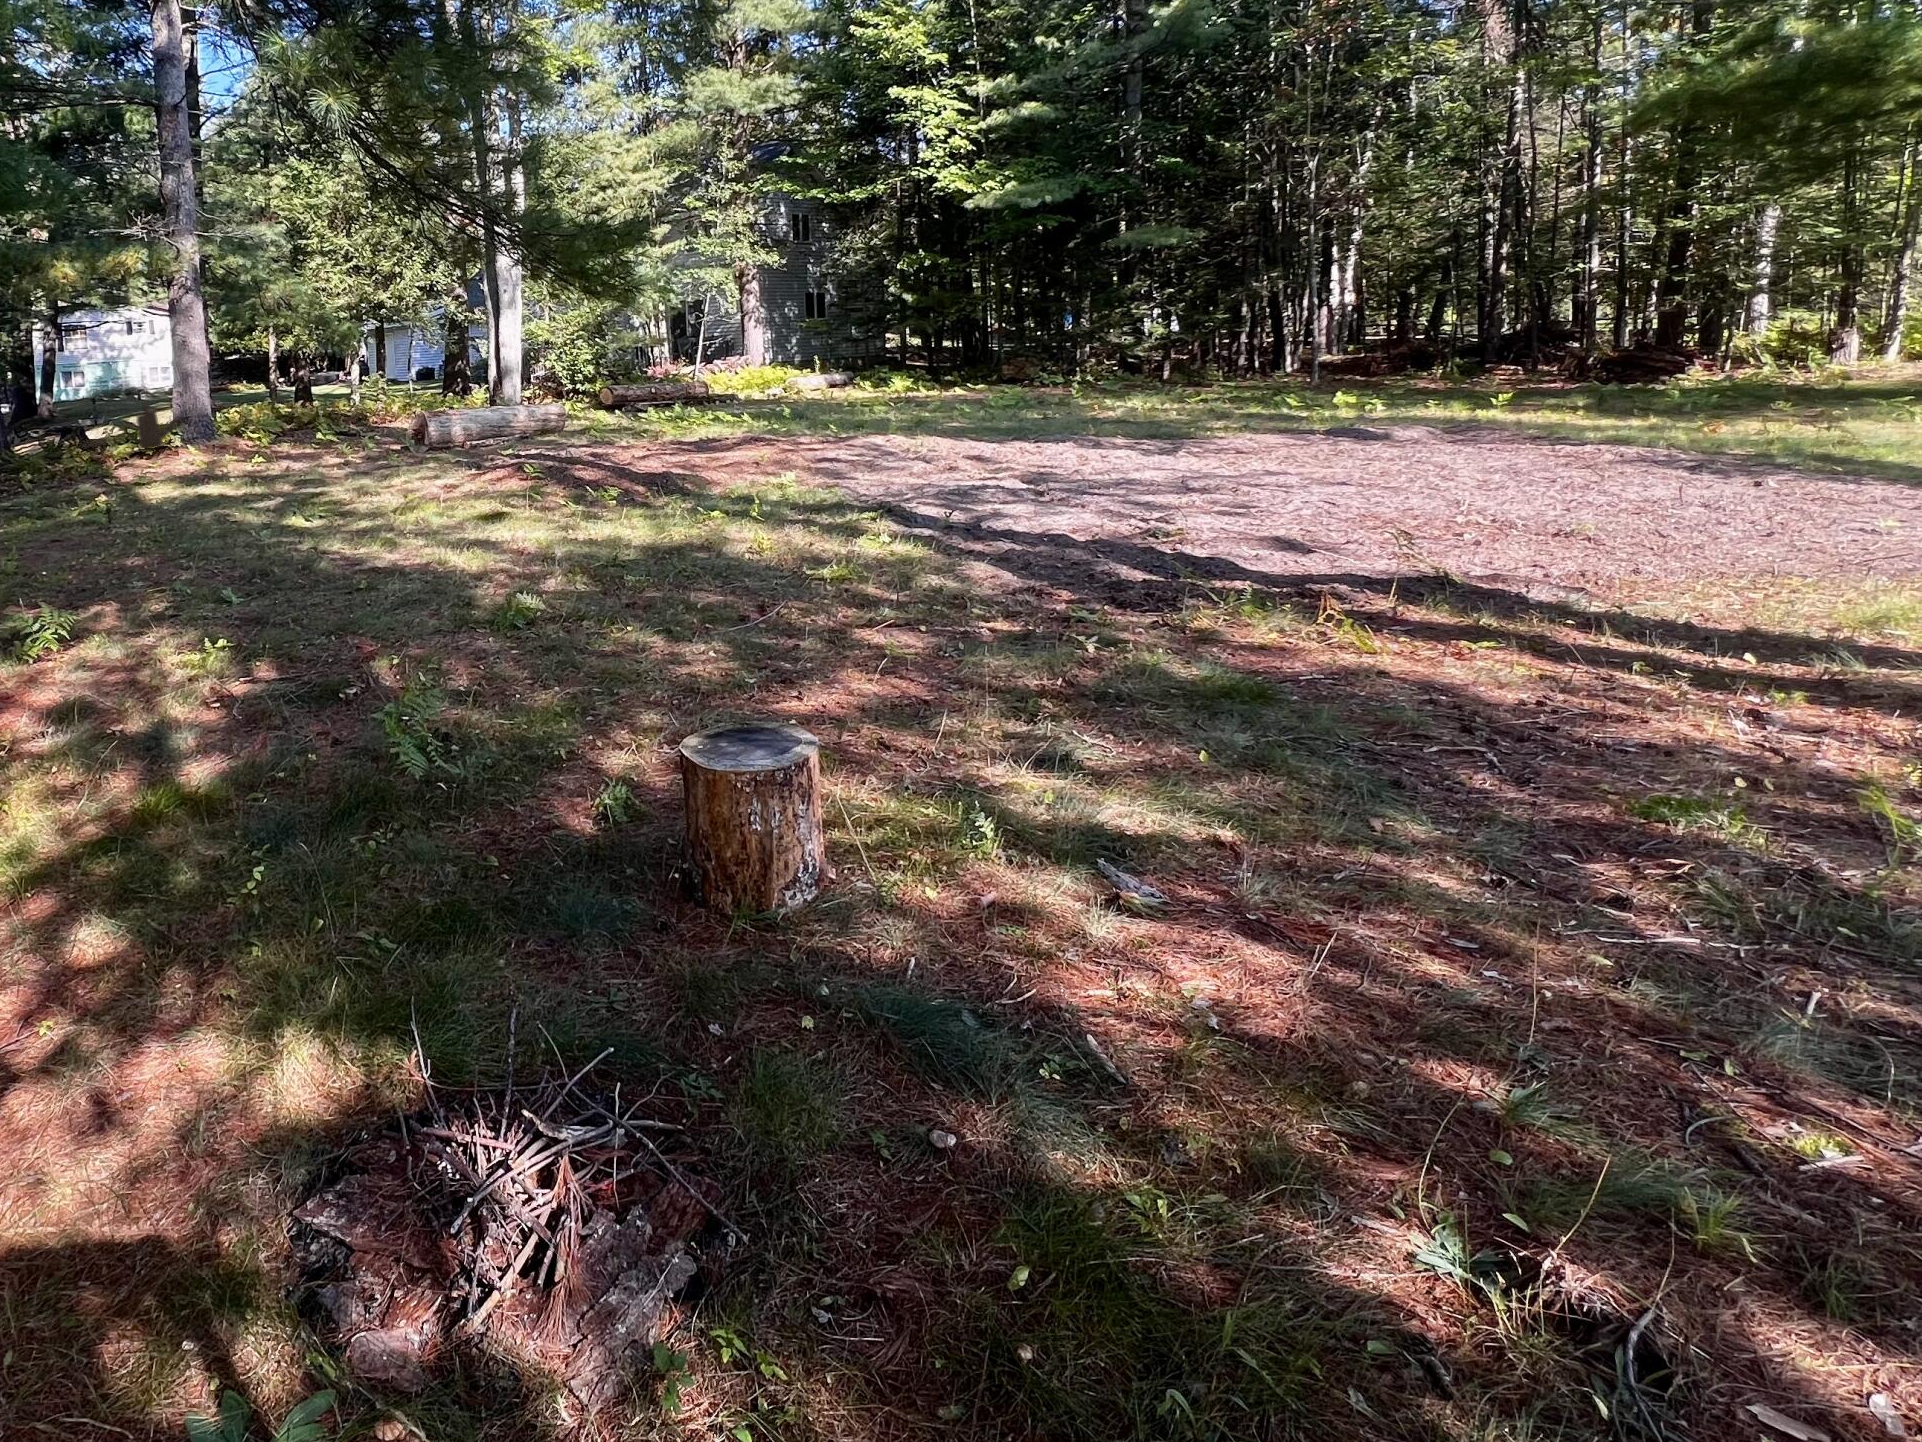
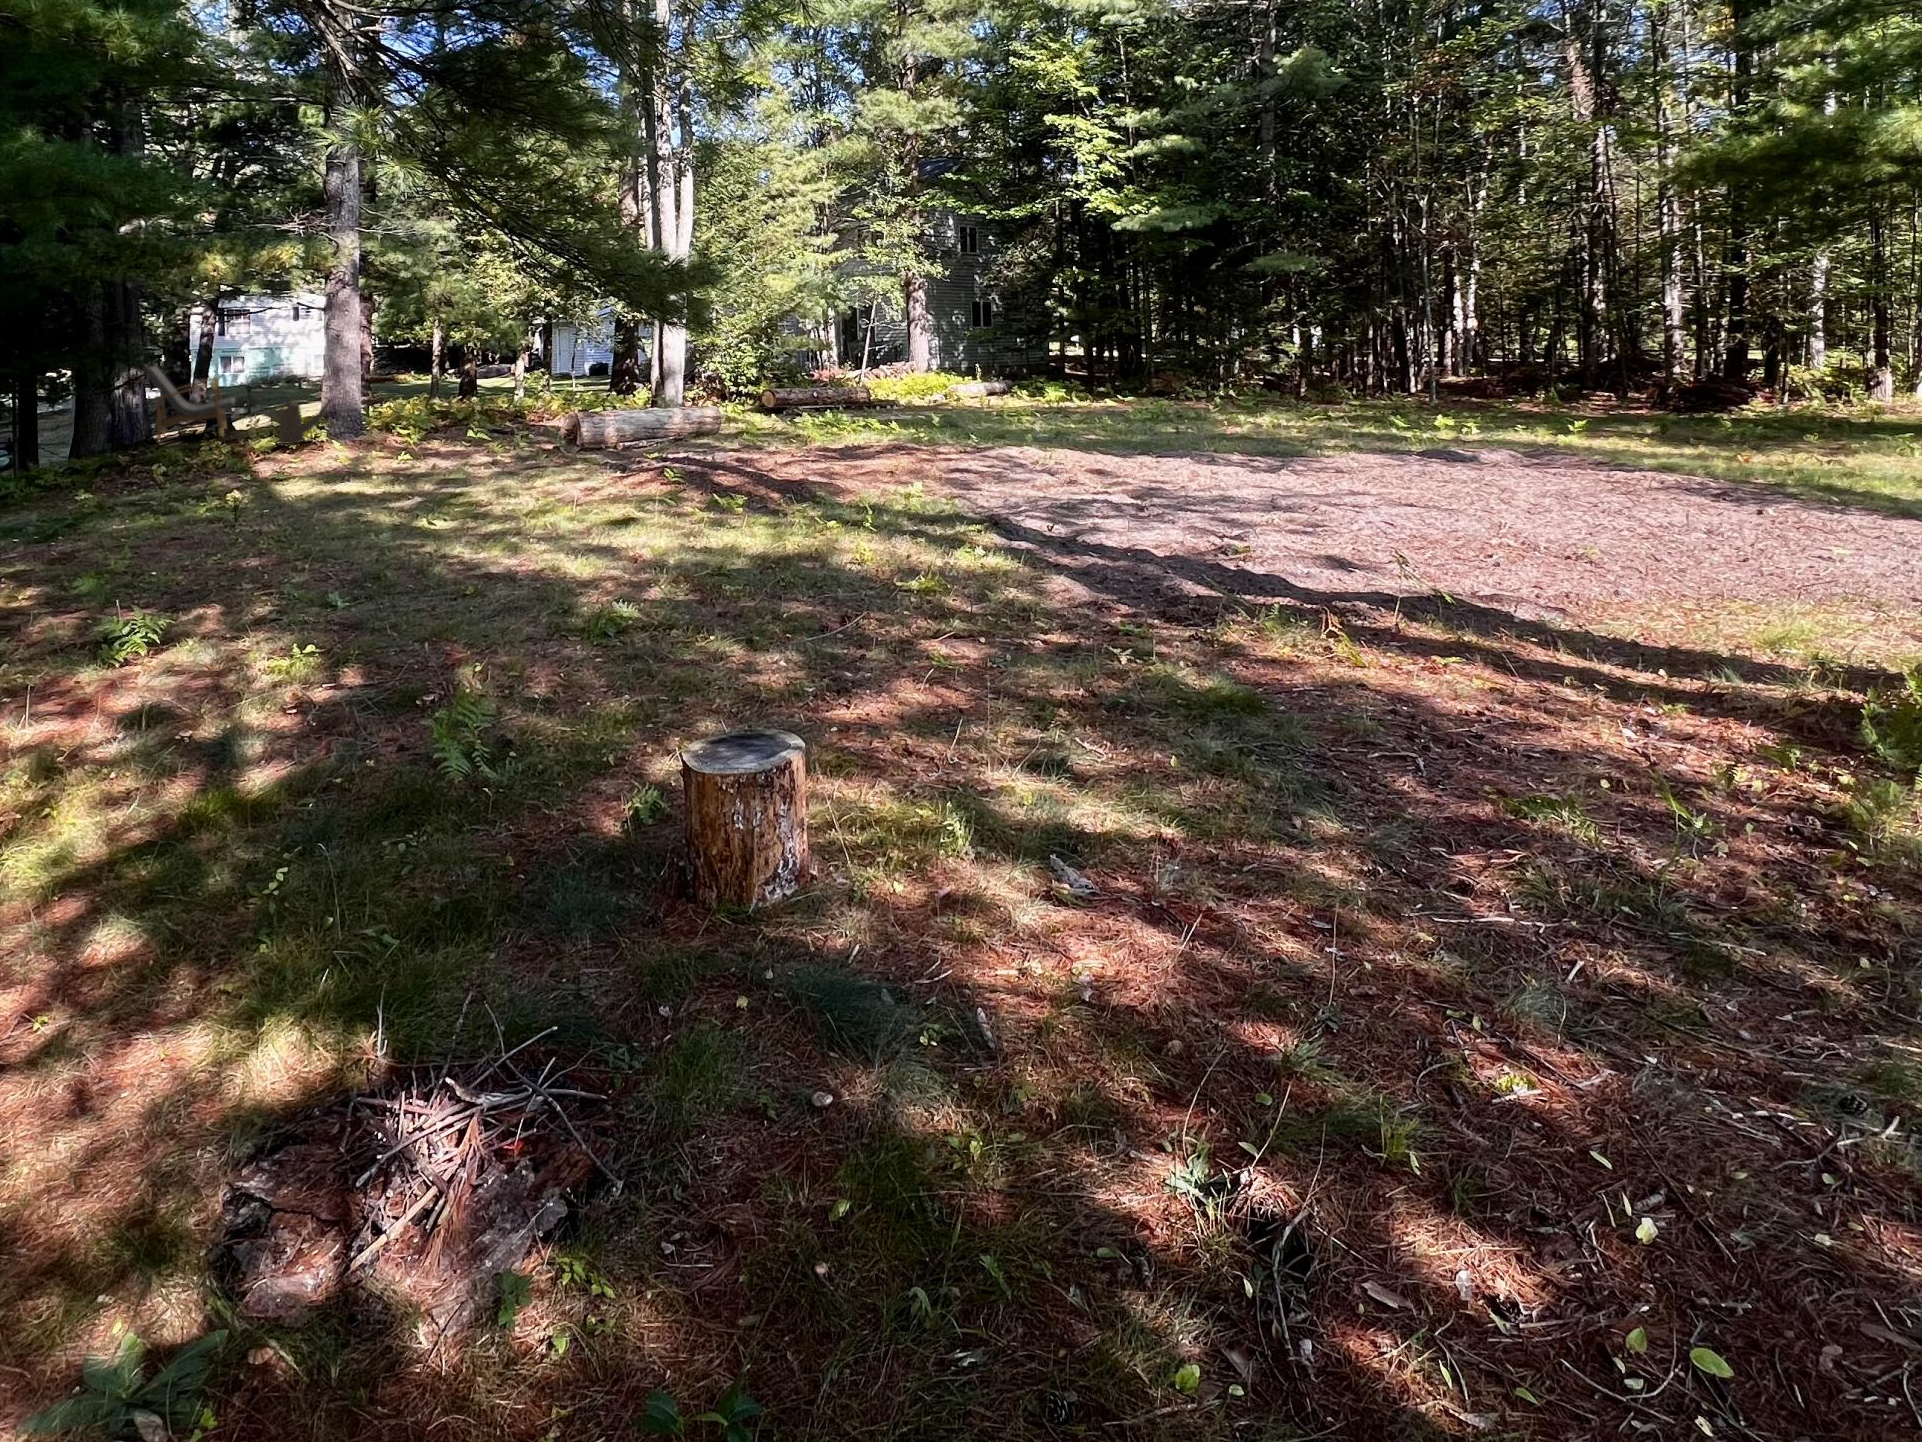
lounge chair: none [8,376,94,451] -> present [146,366,235,442]

